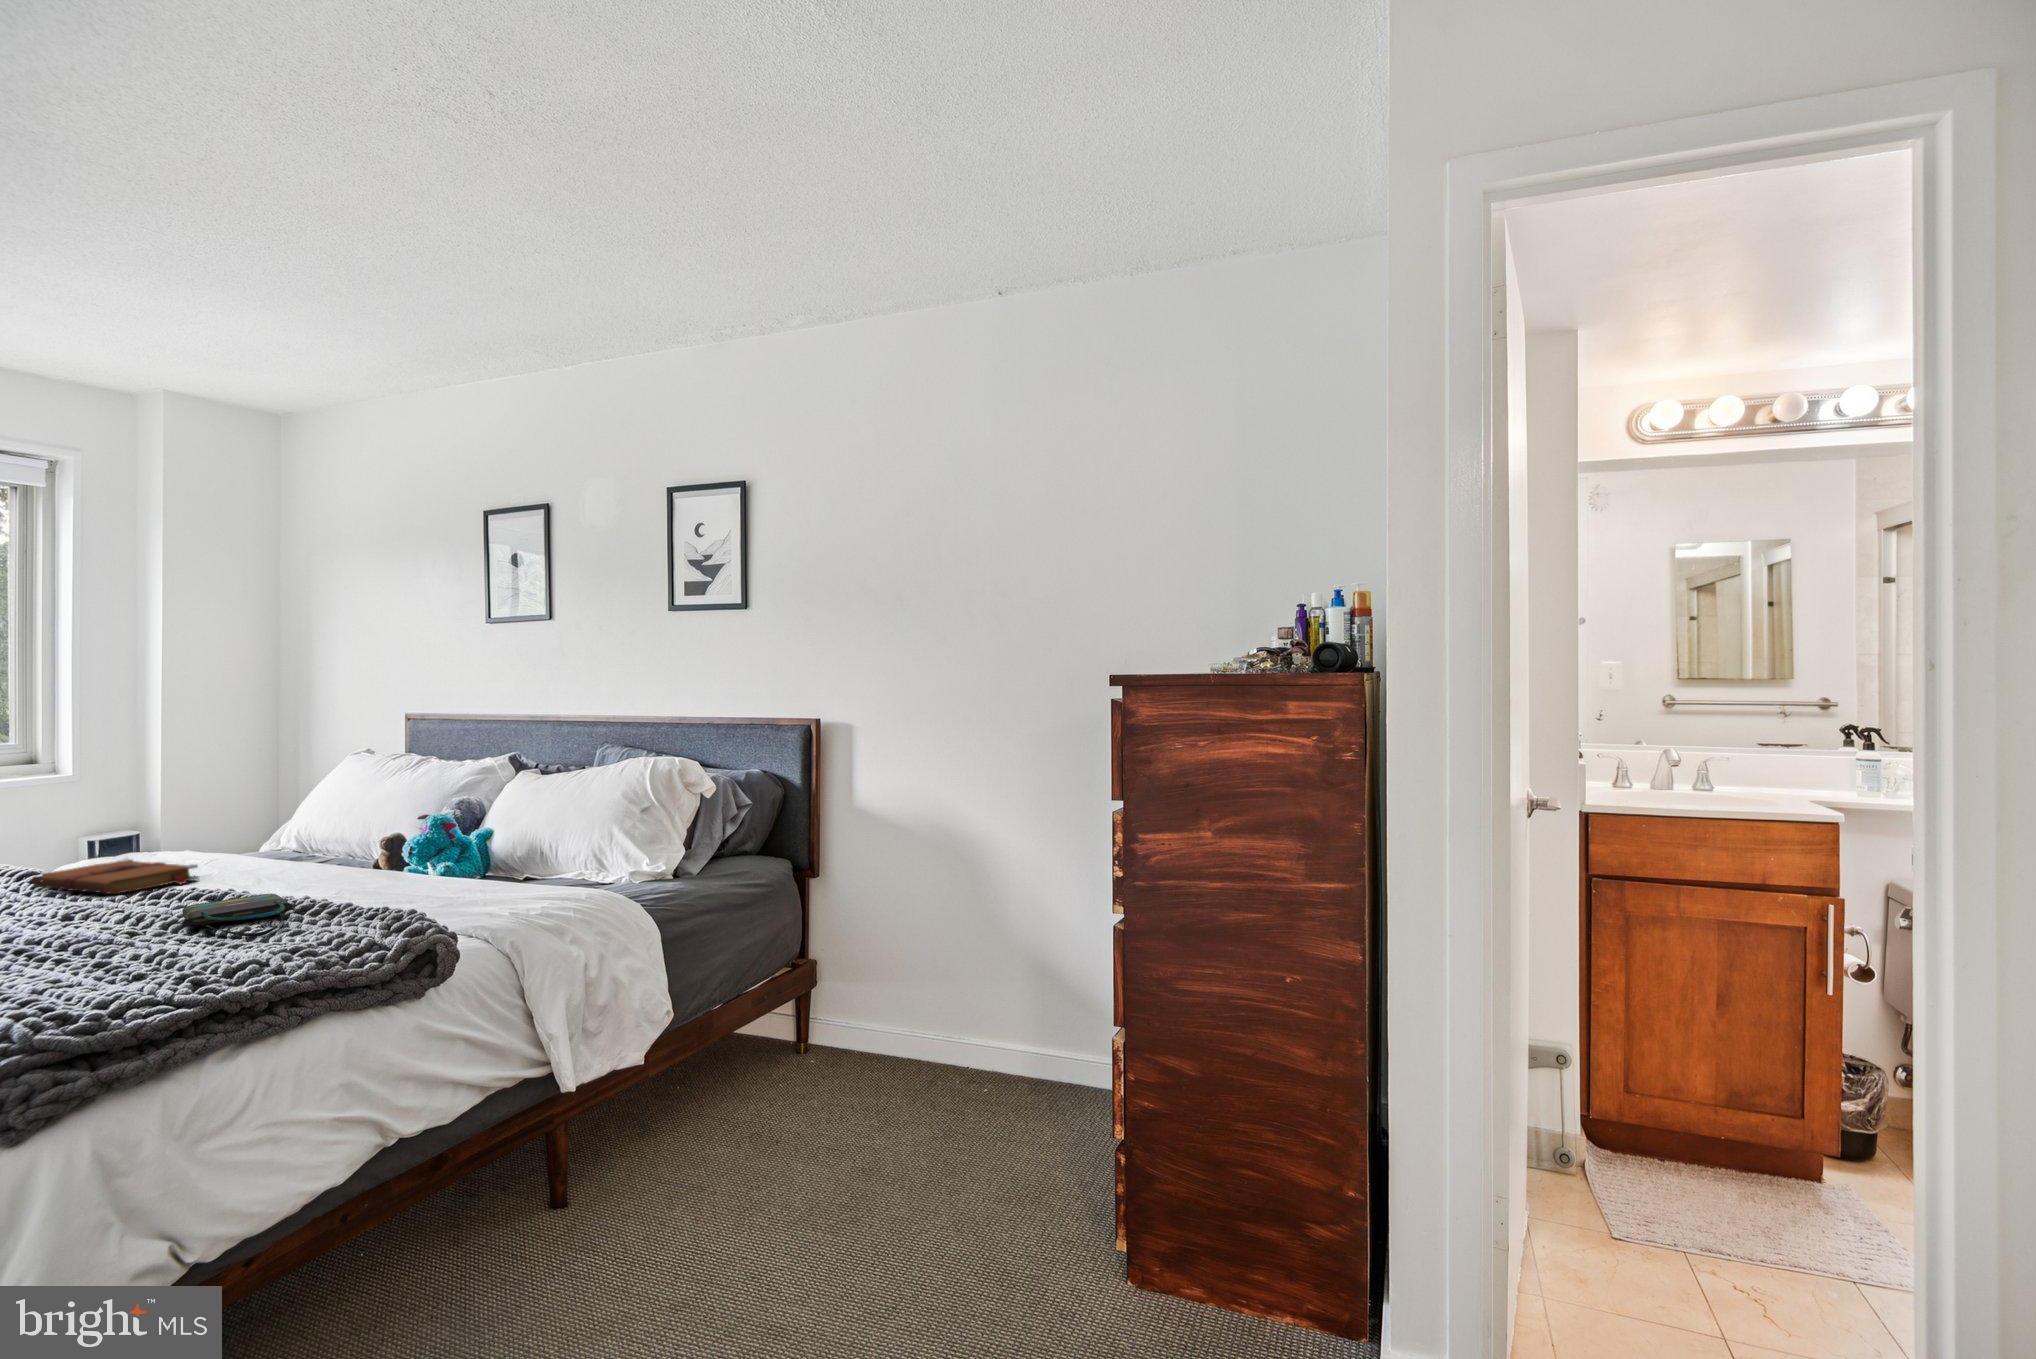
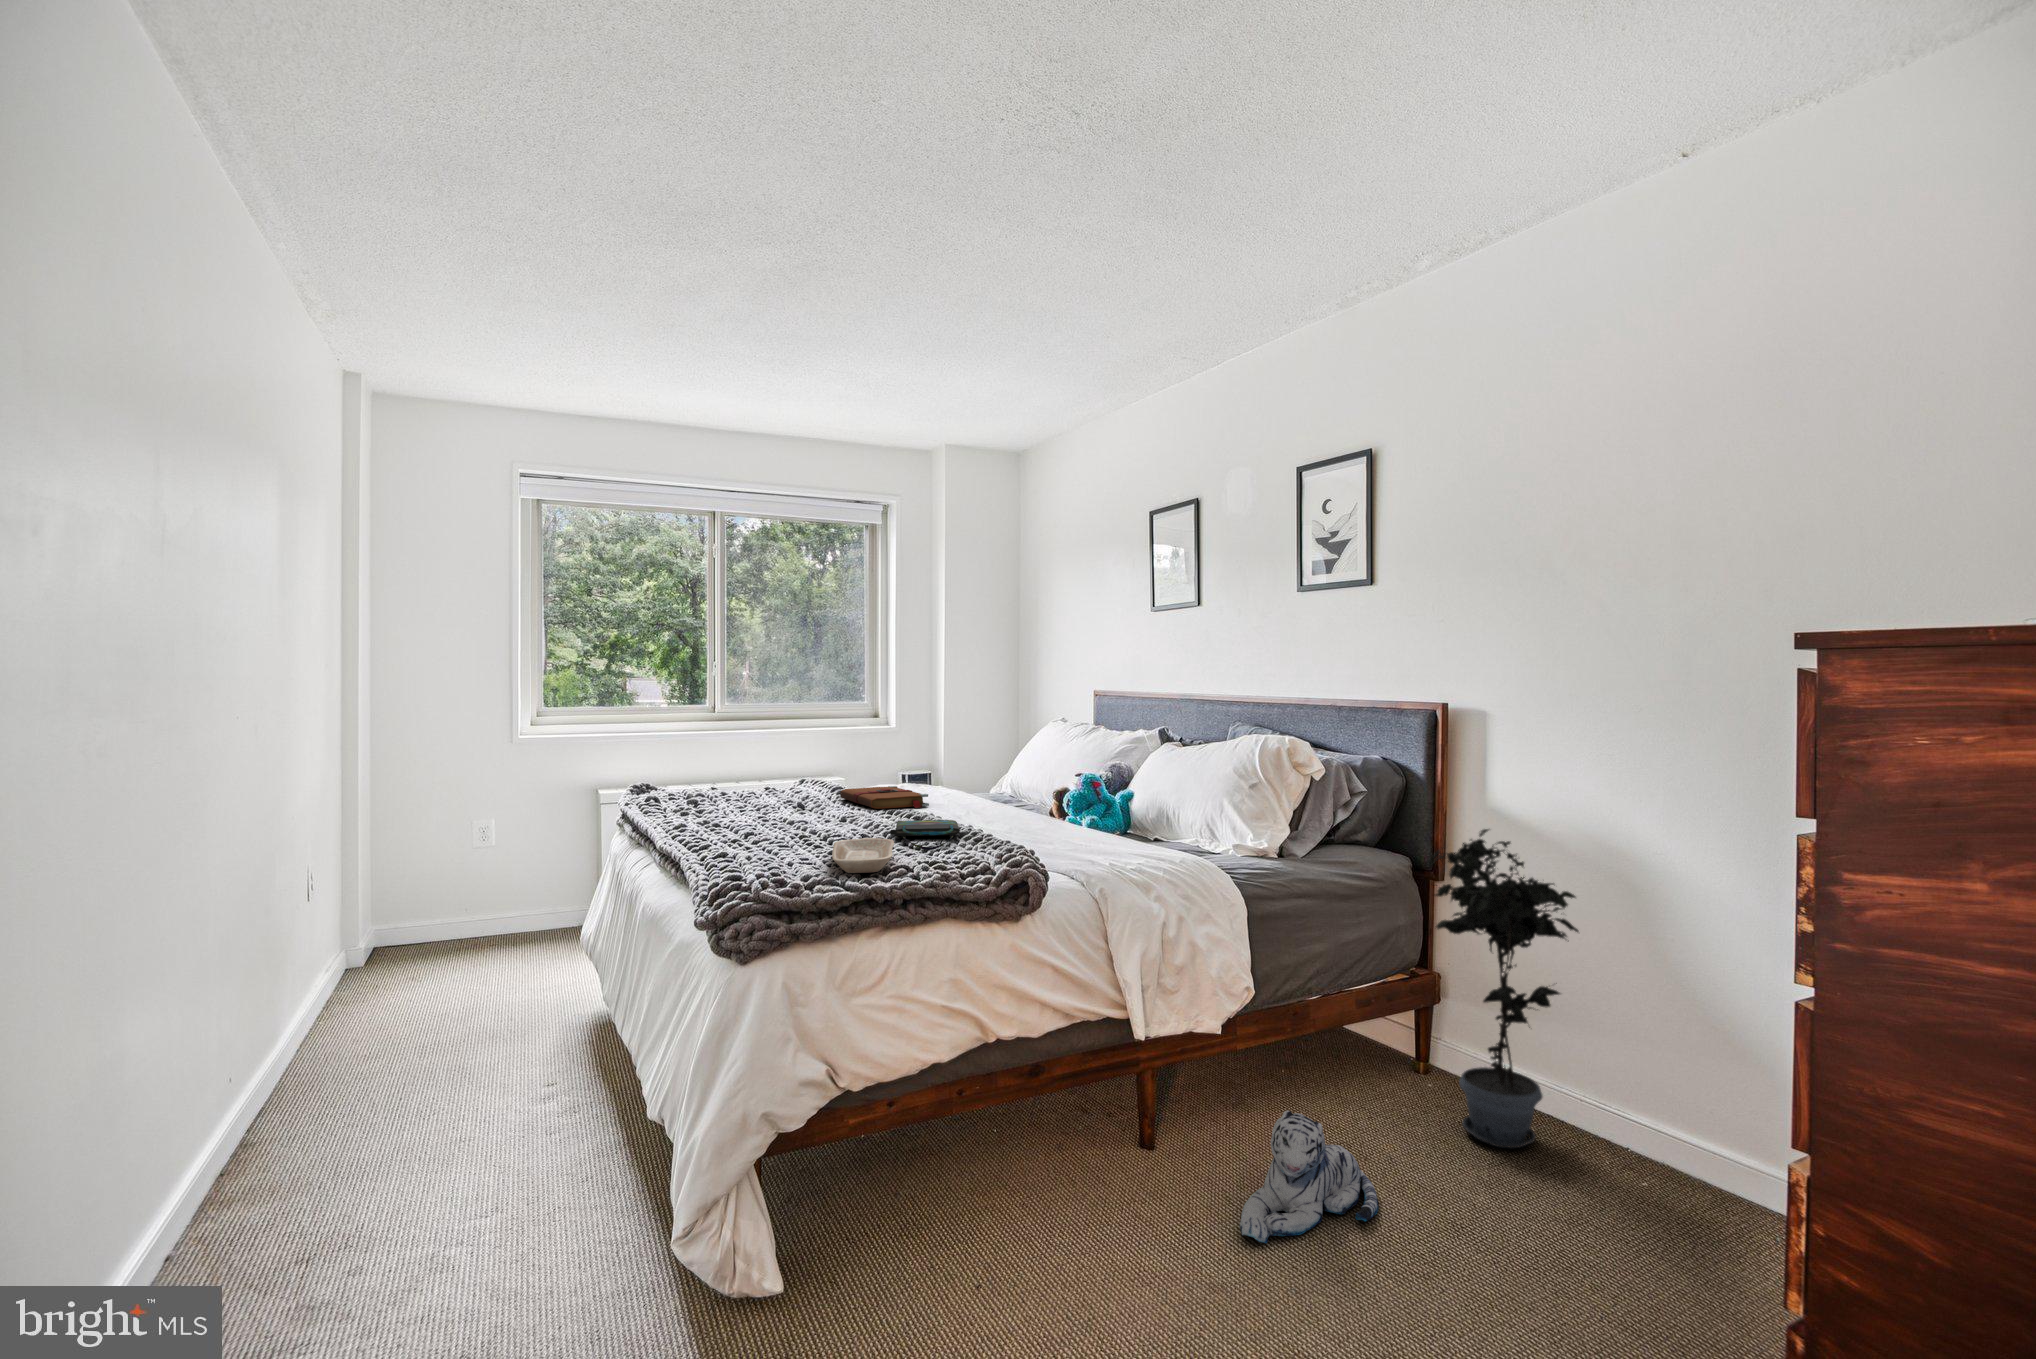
potted plant: none [809,826,937,1095] -> present [1427,829,1579,1148]
tray: none [116,932,233,986] -> present [832,838,894,873]
plush toy: none [686,1116,803,1249] -> present [1240,1110,1379,1243]

